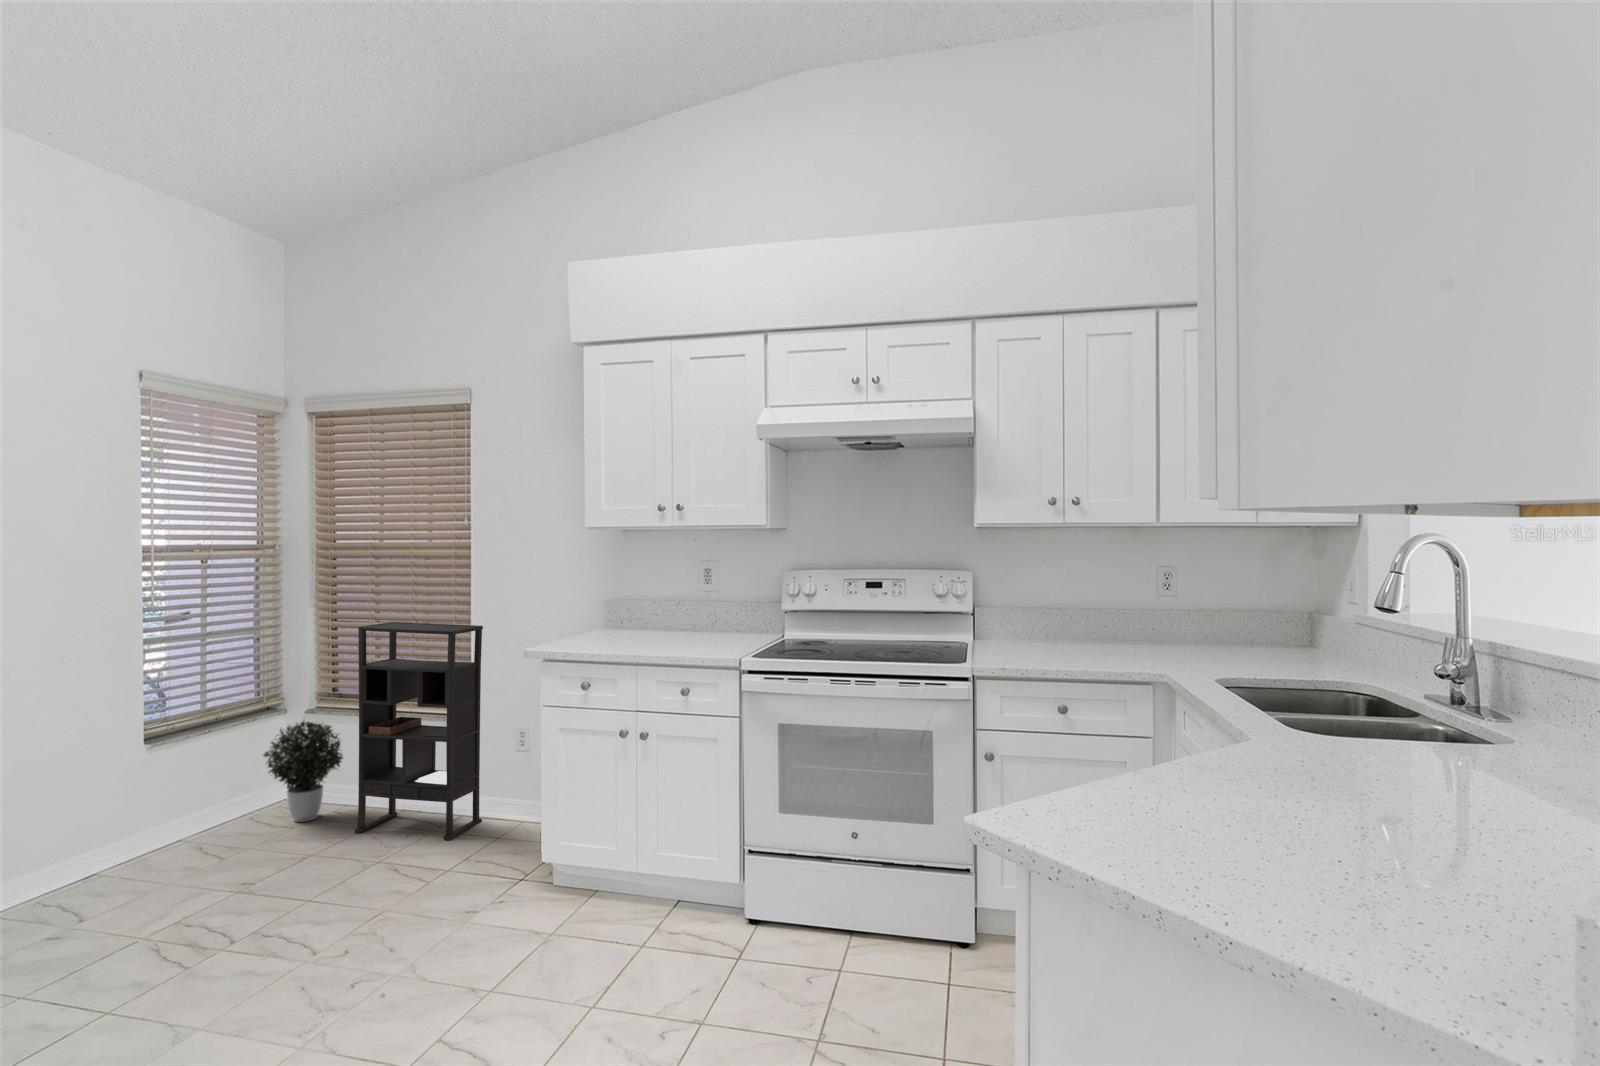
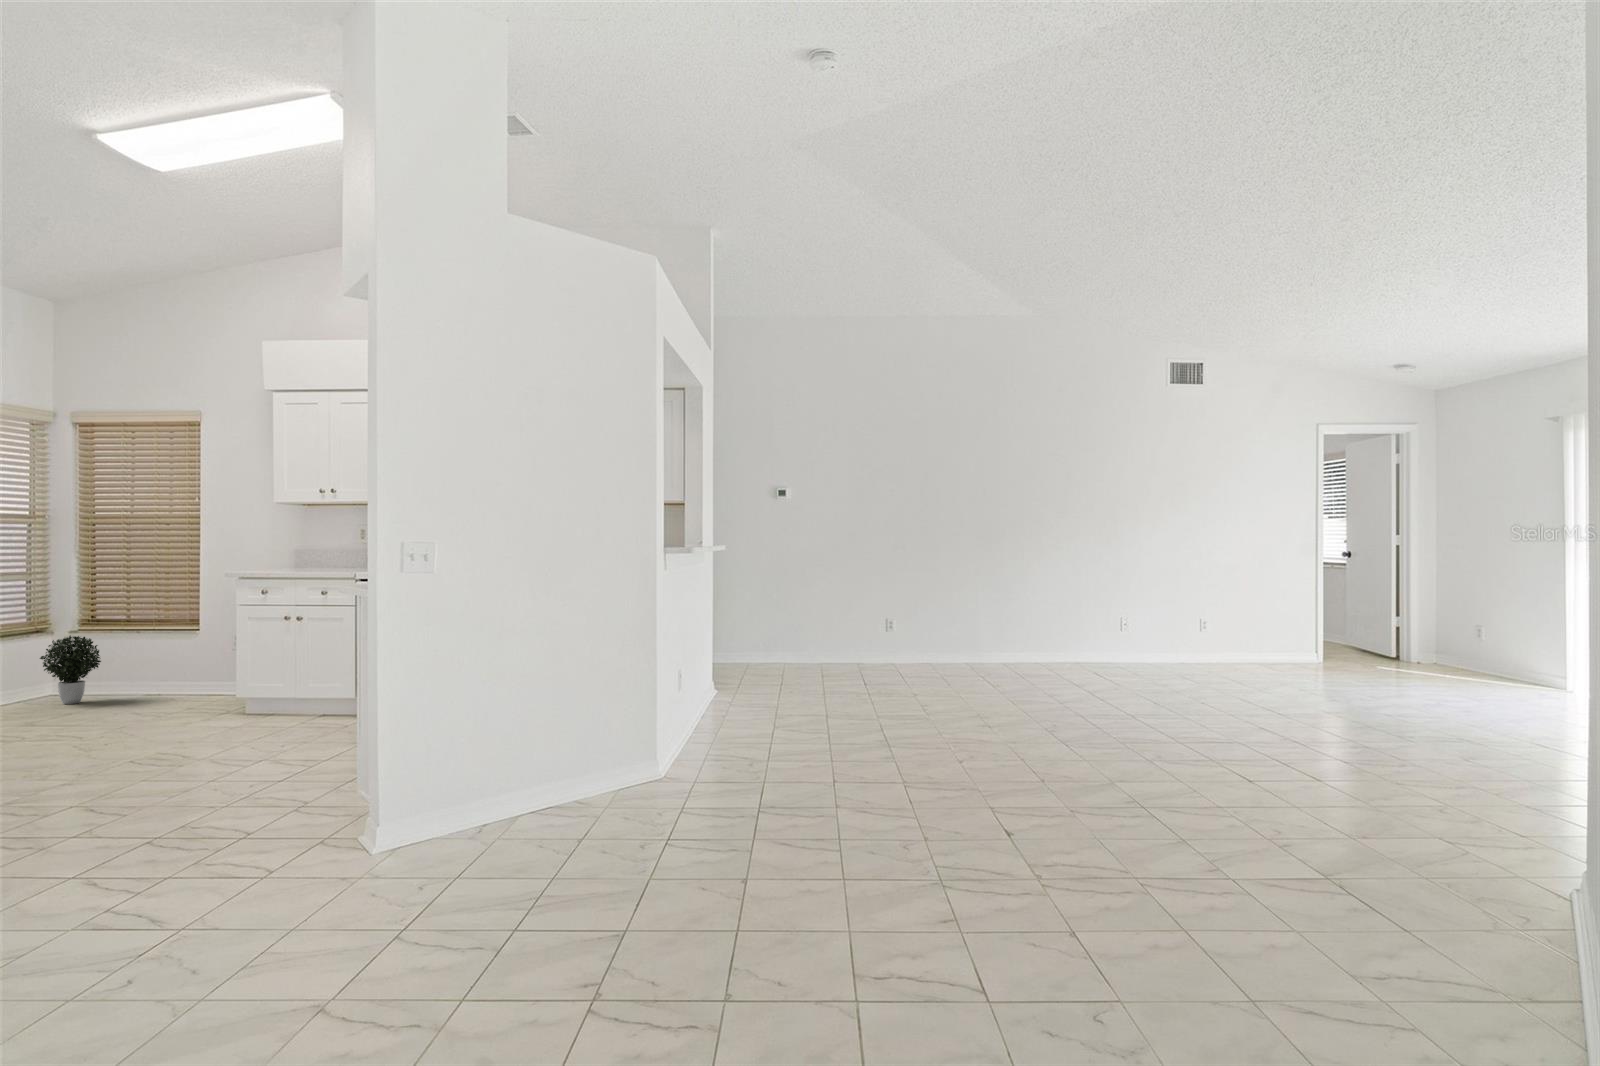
bookshelf: present [355,622,483,840] -> none [114,567,211,705]

